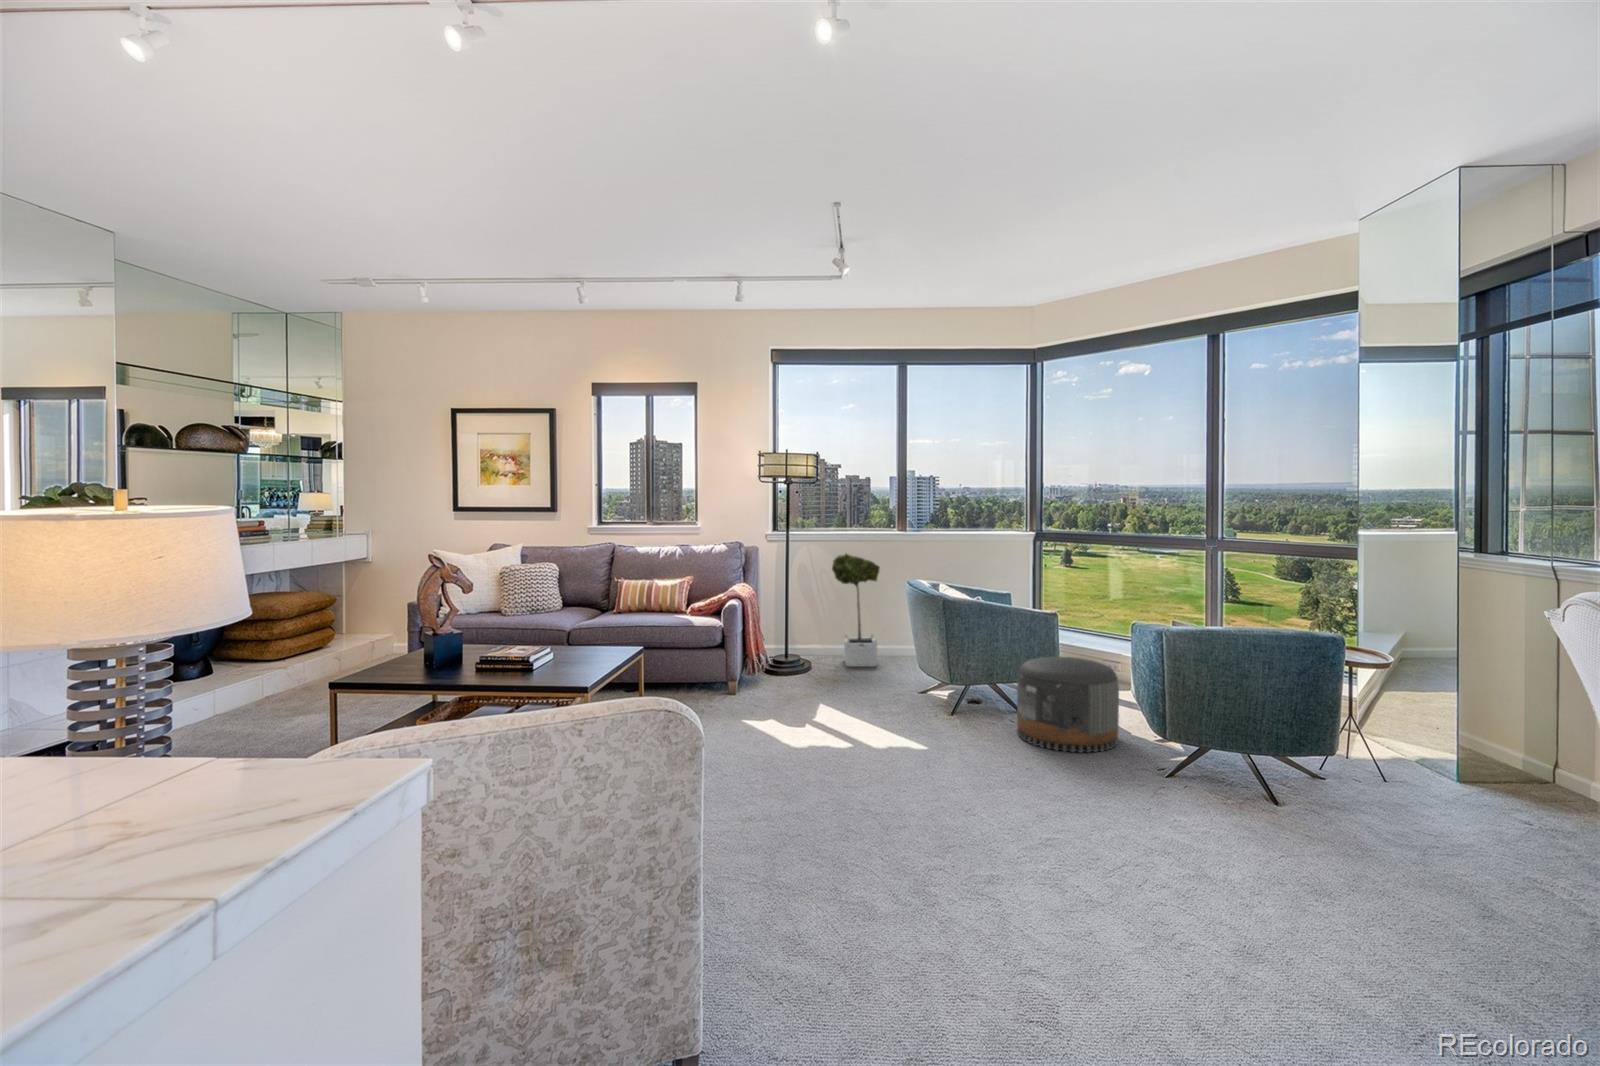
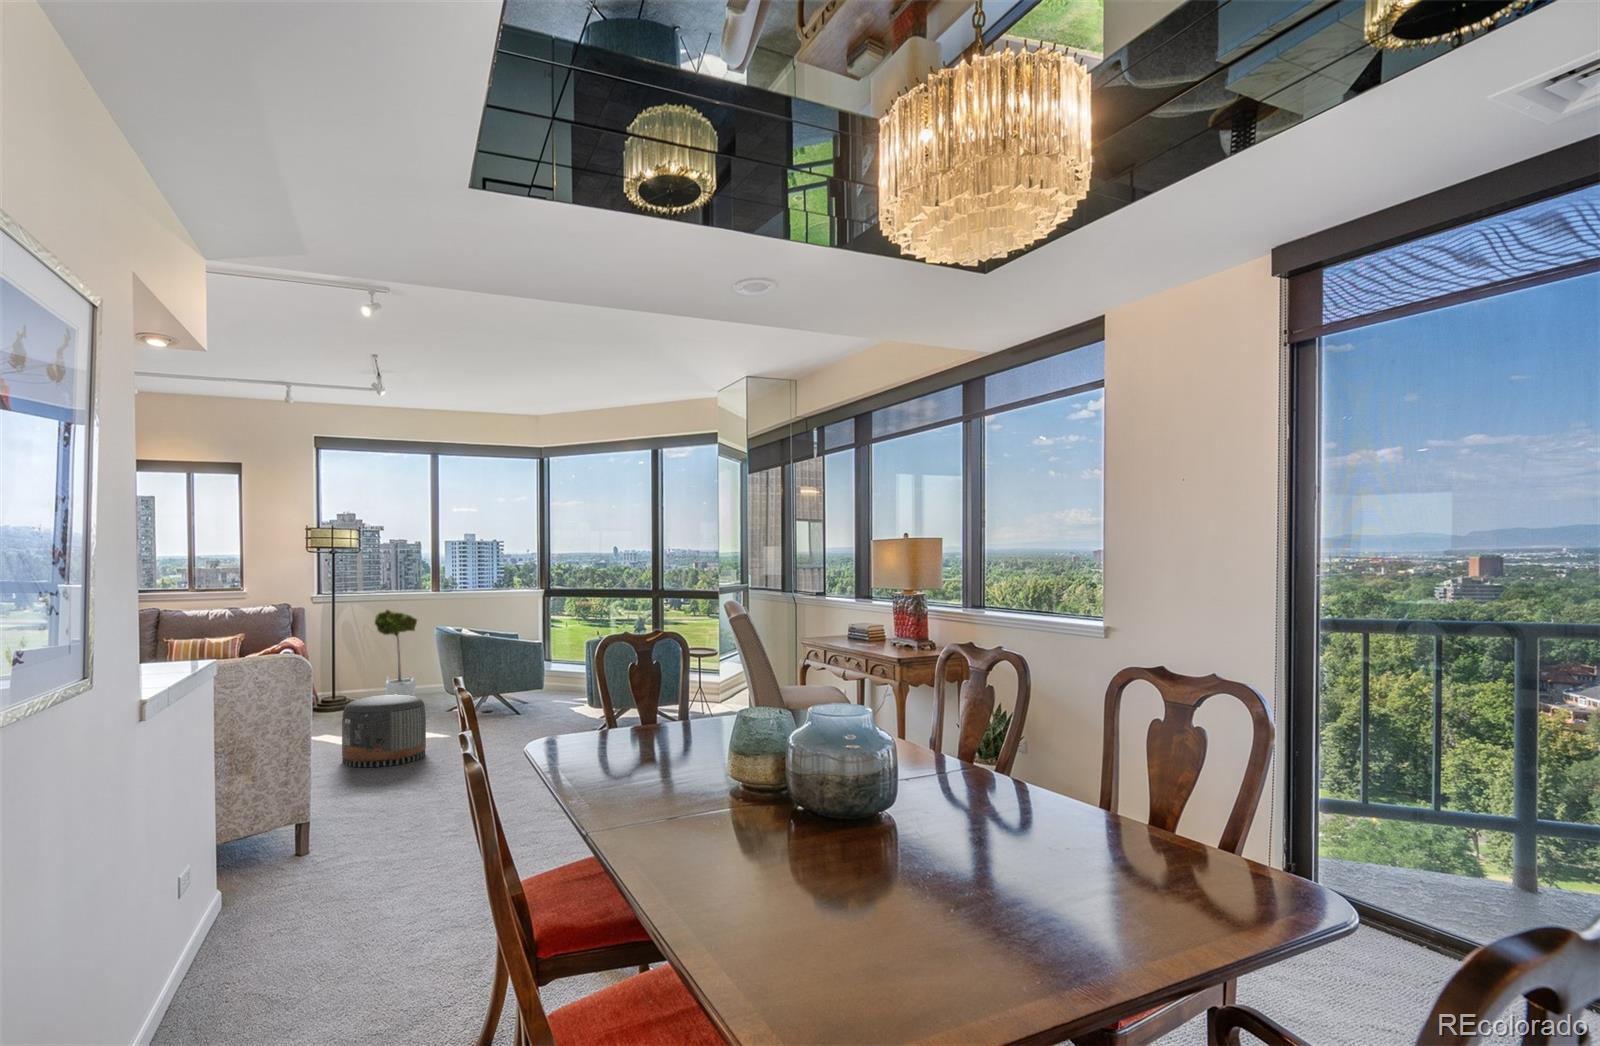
pouf: present [1017,657,1119,753] -> present [342,694,426,767]

